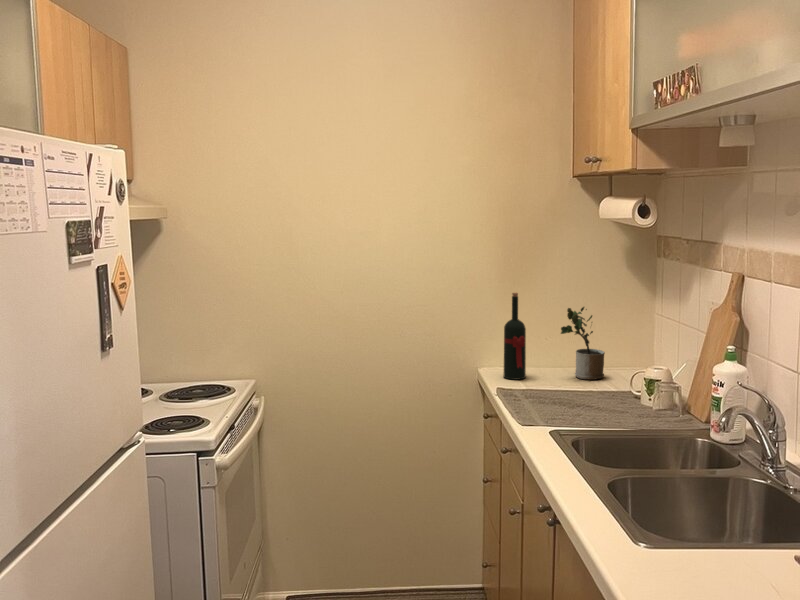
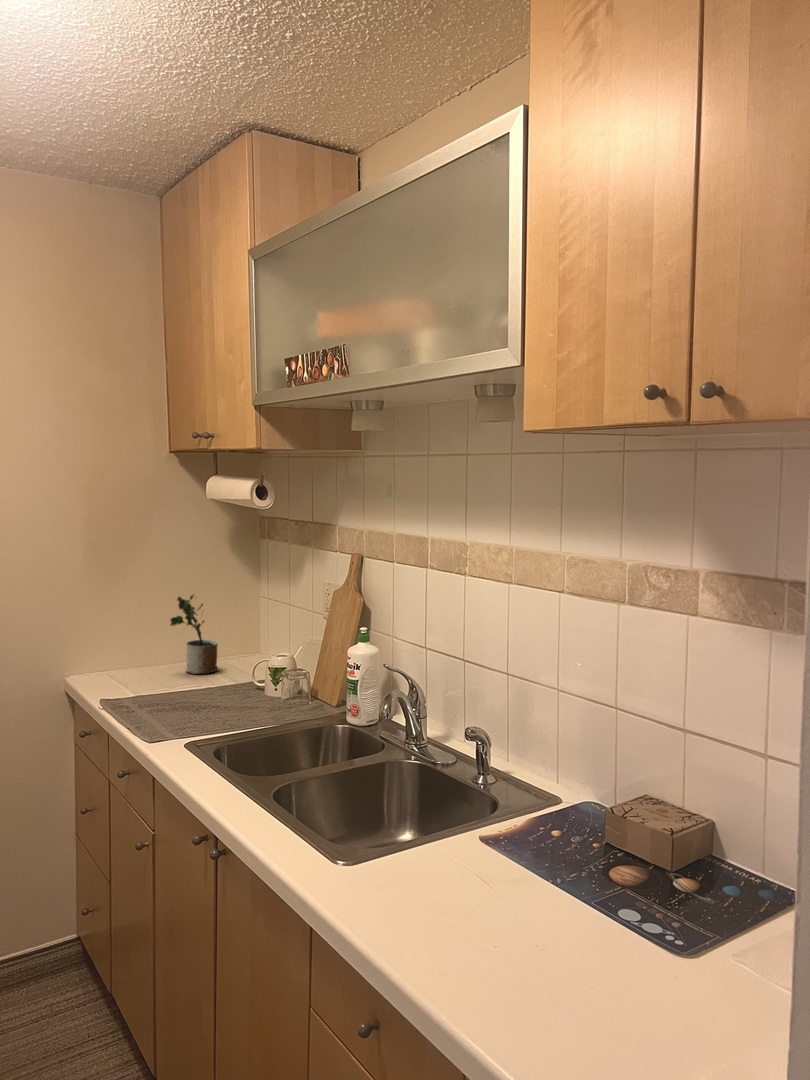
wine bottle: present [504,293,526,380] -> none [104,582,131,682]

